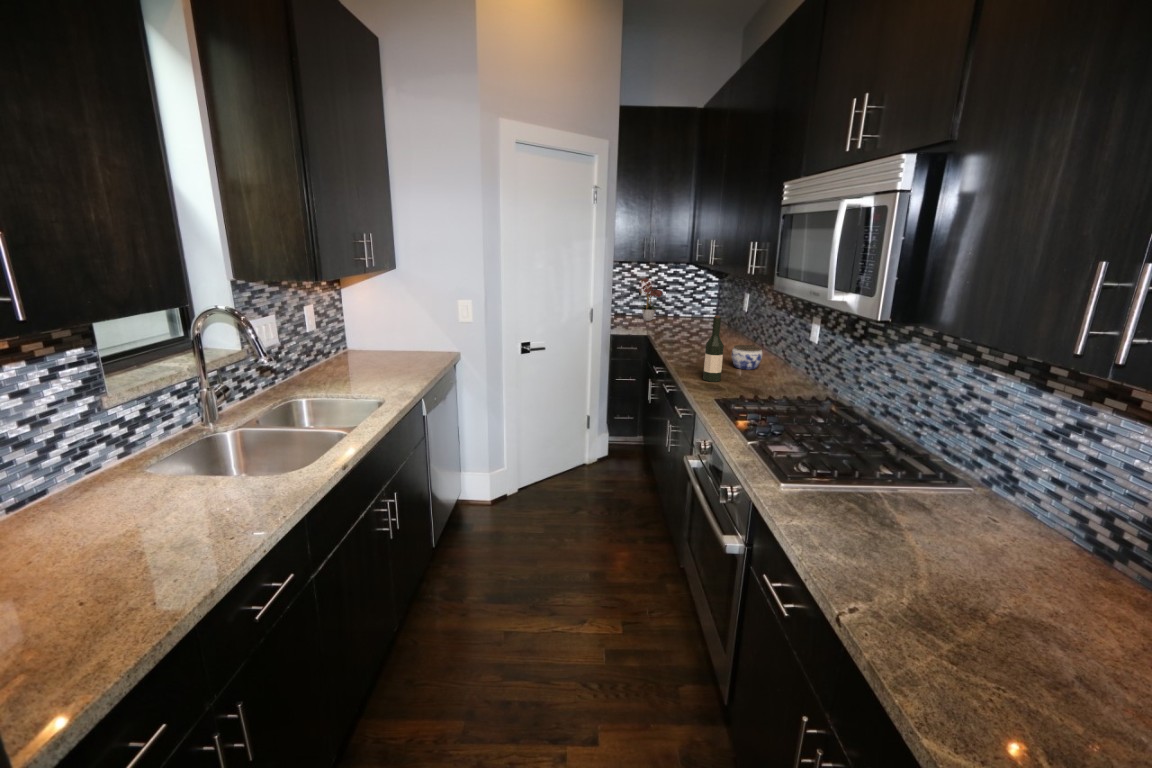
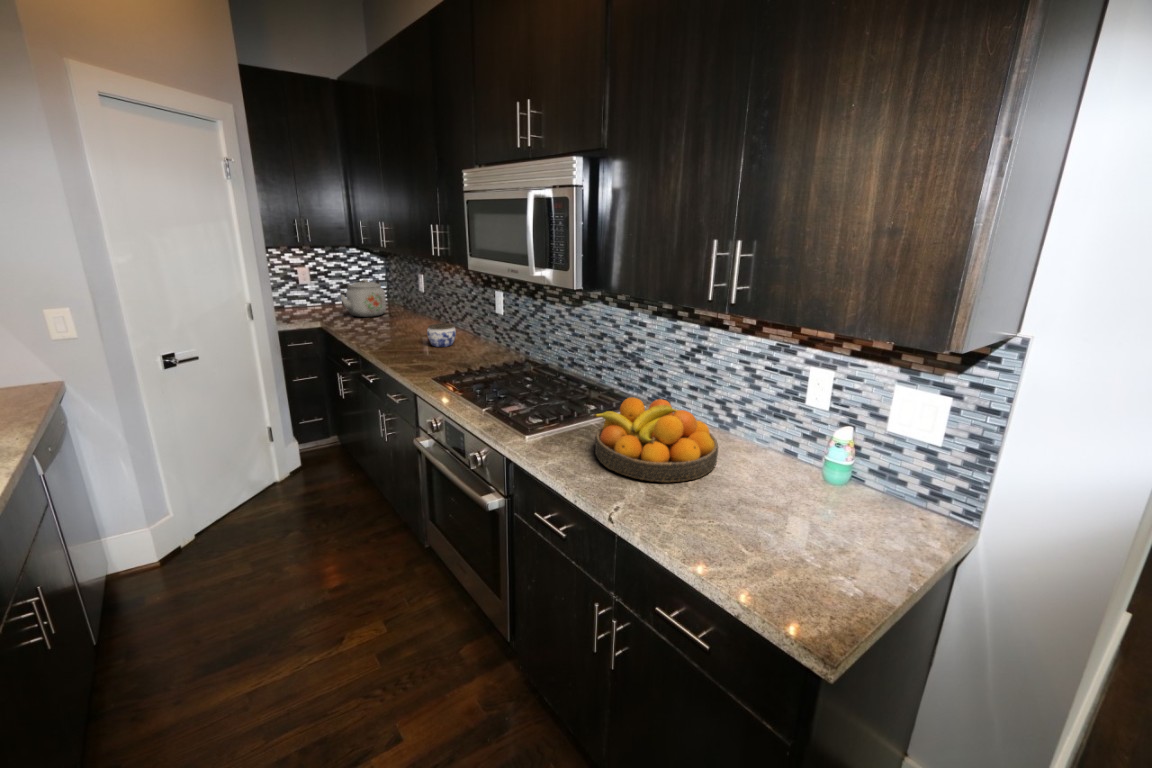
flower arrangement: present [639,279,663,321] -> none [295,262,328,311]
kettle: none [669,295,711,331] -> present [339,280,386,317]
wine bottle: present [703,316,724,382] -> none [406,298,427,363]
fruit bowl: none [857,471,1069,615] -> present [593,398,718,482]

